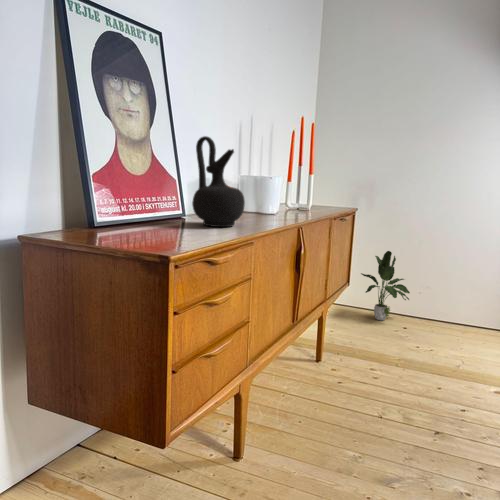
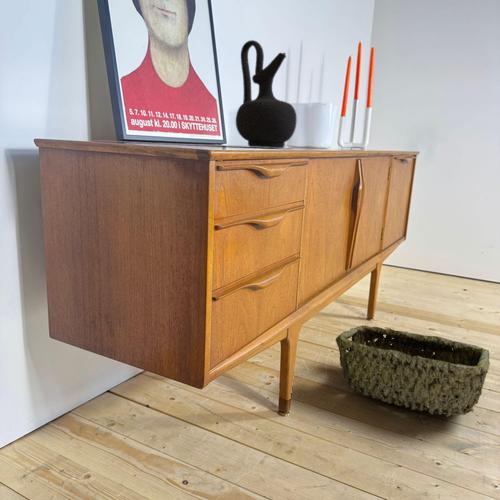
potted plant: present [361,251,410,320] -> none [417,205,473,282]
woven basket: none [283,372,413,455] -> present [336,325,490,417]

